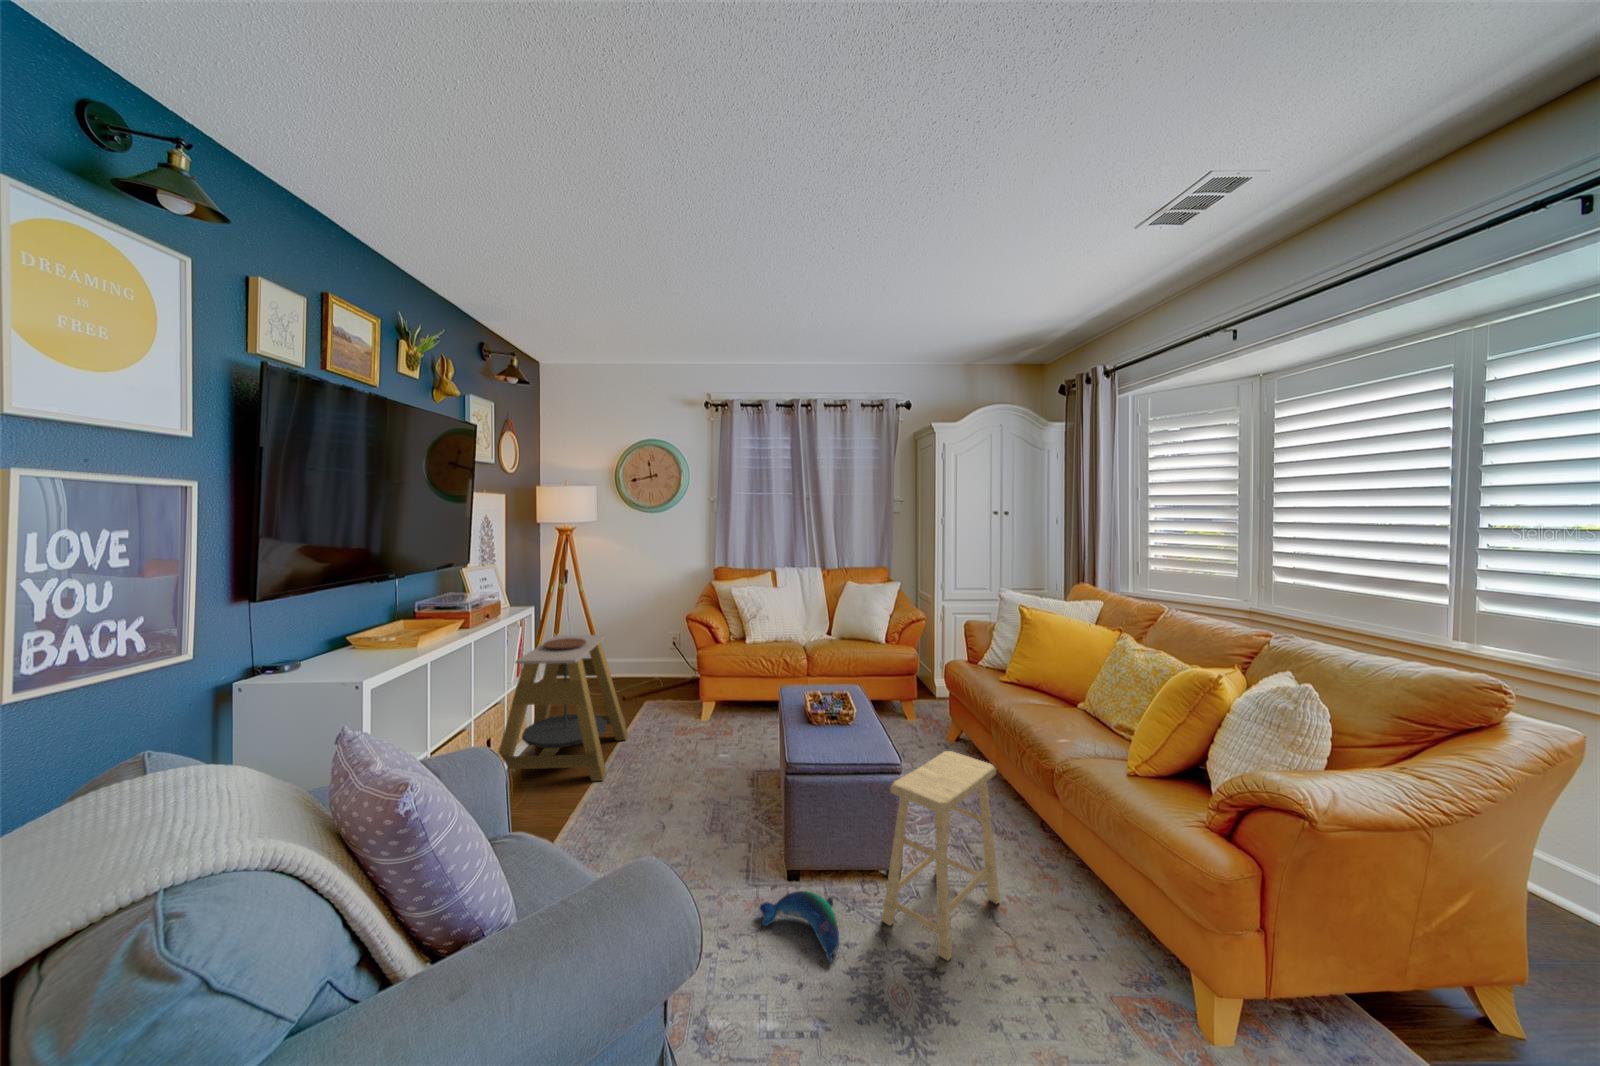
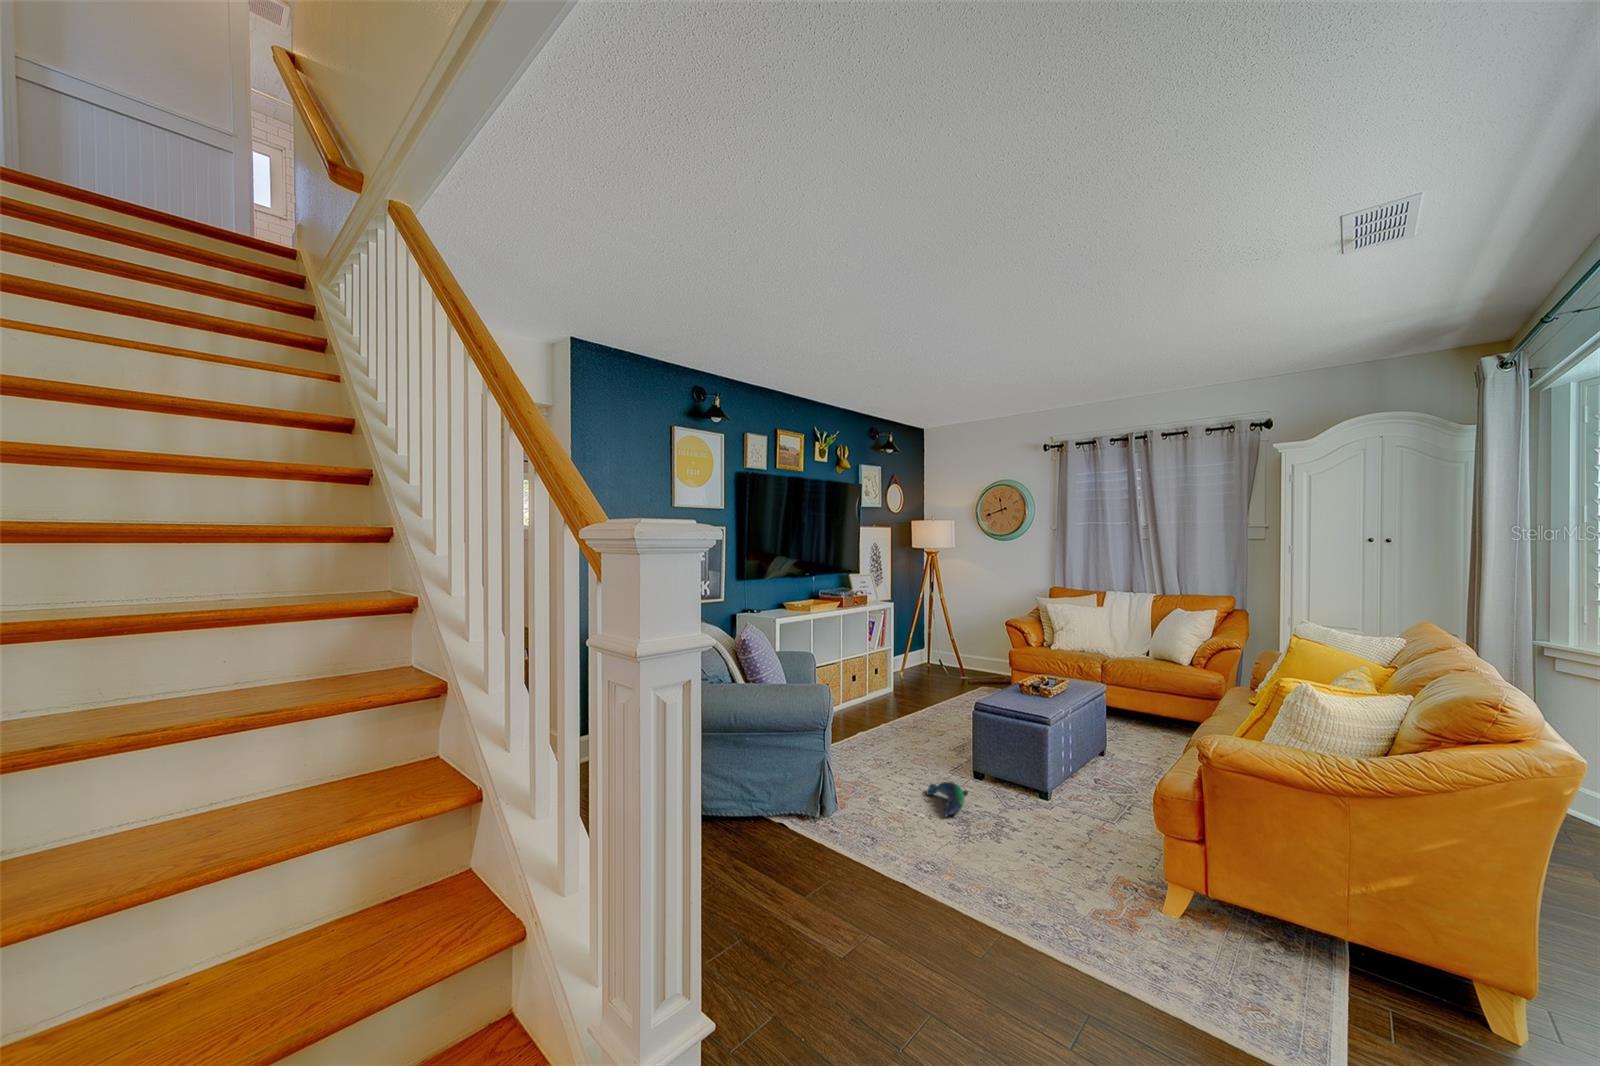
side table: present [499,635,628,781] -> none [848,623,943,718]
footstool: present [882,751,1000,960] -> none [999,722,1101,845]

